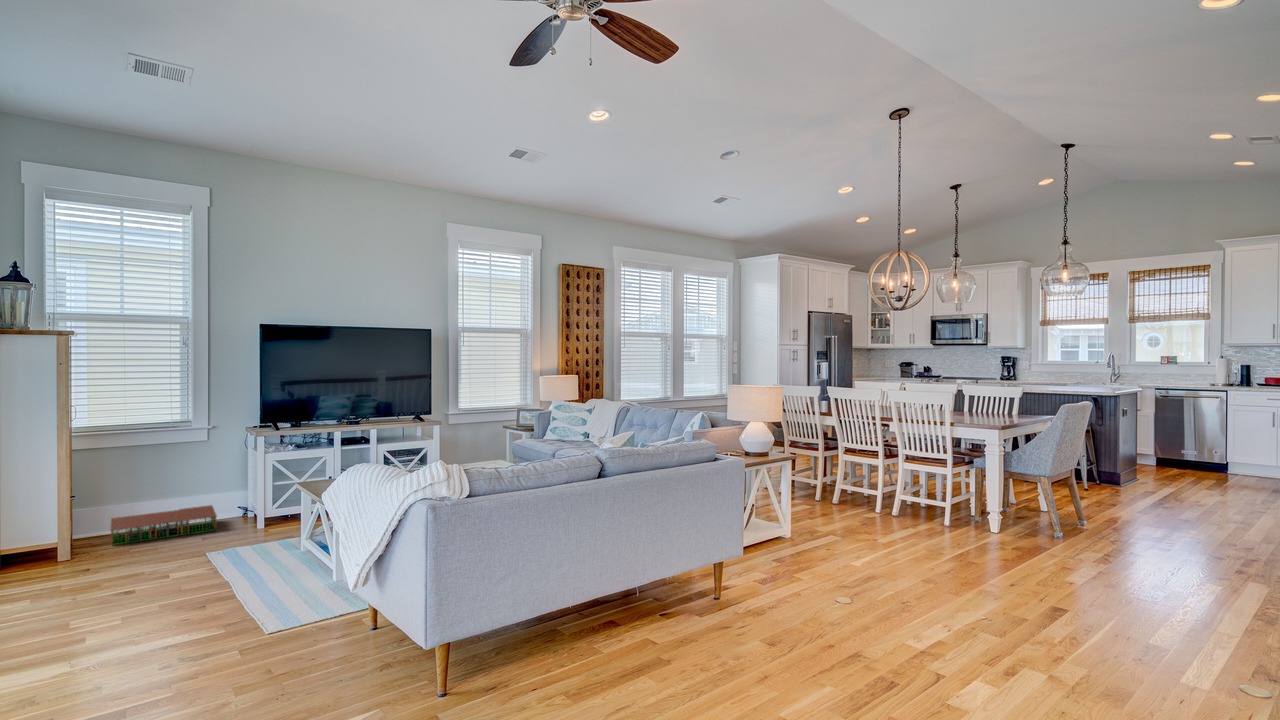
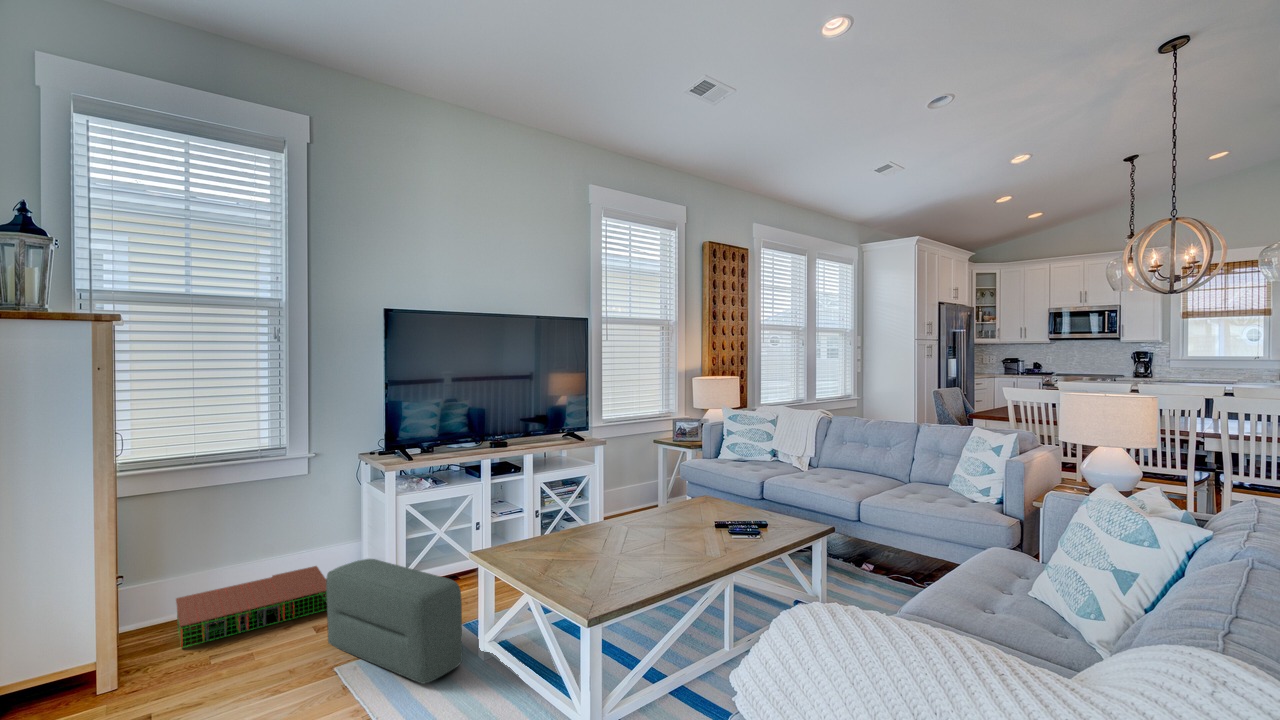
pouf: none [204,492,282,559] -> present [326,559,462,684]

